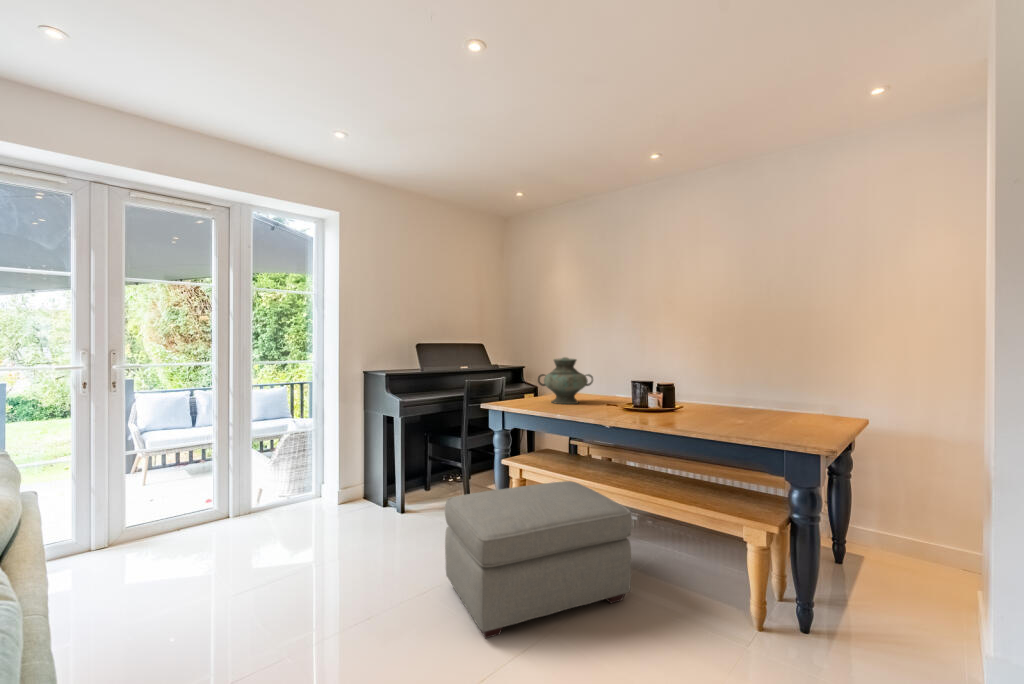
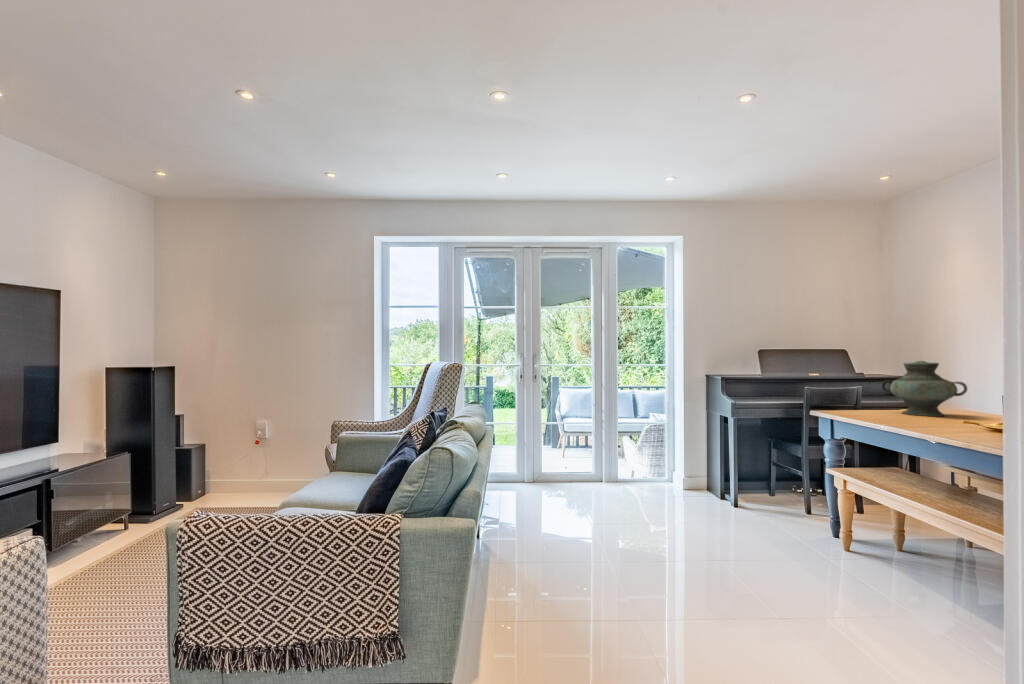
ottoman: present [445,481,632,638] -> none [738,485,953,637]

